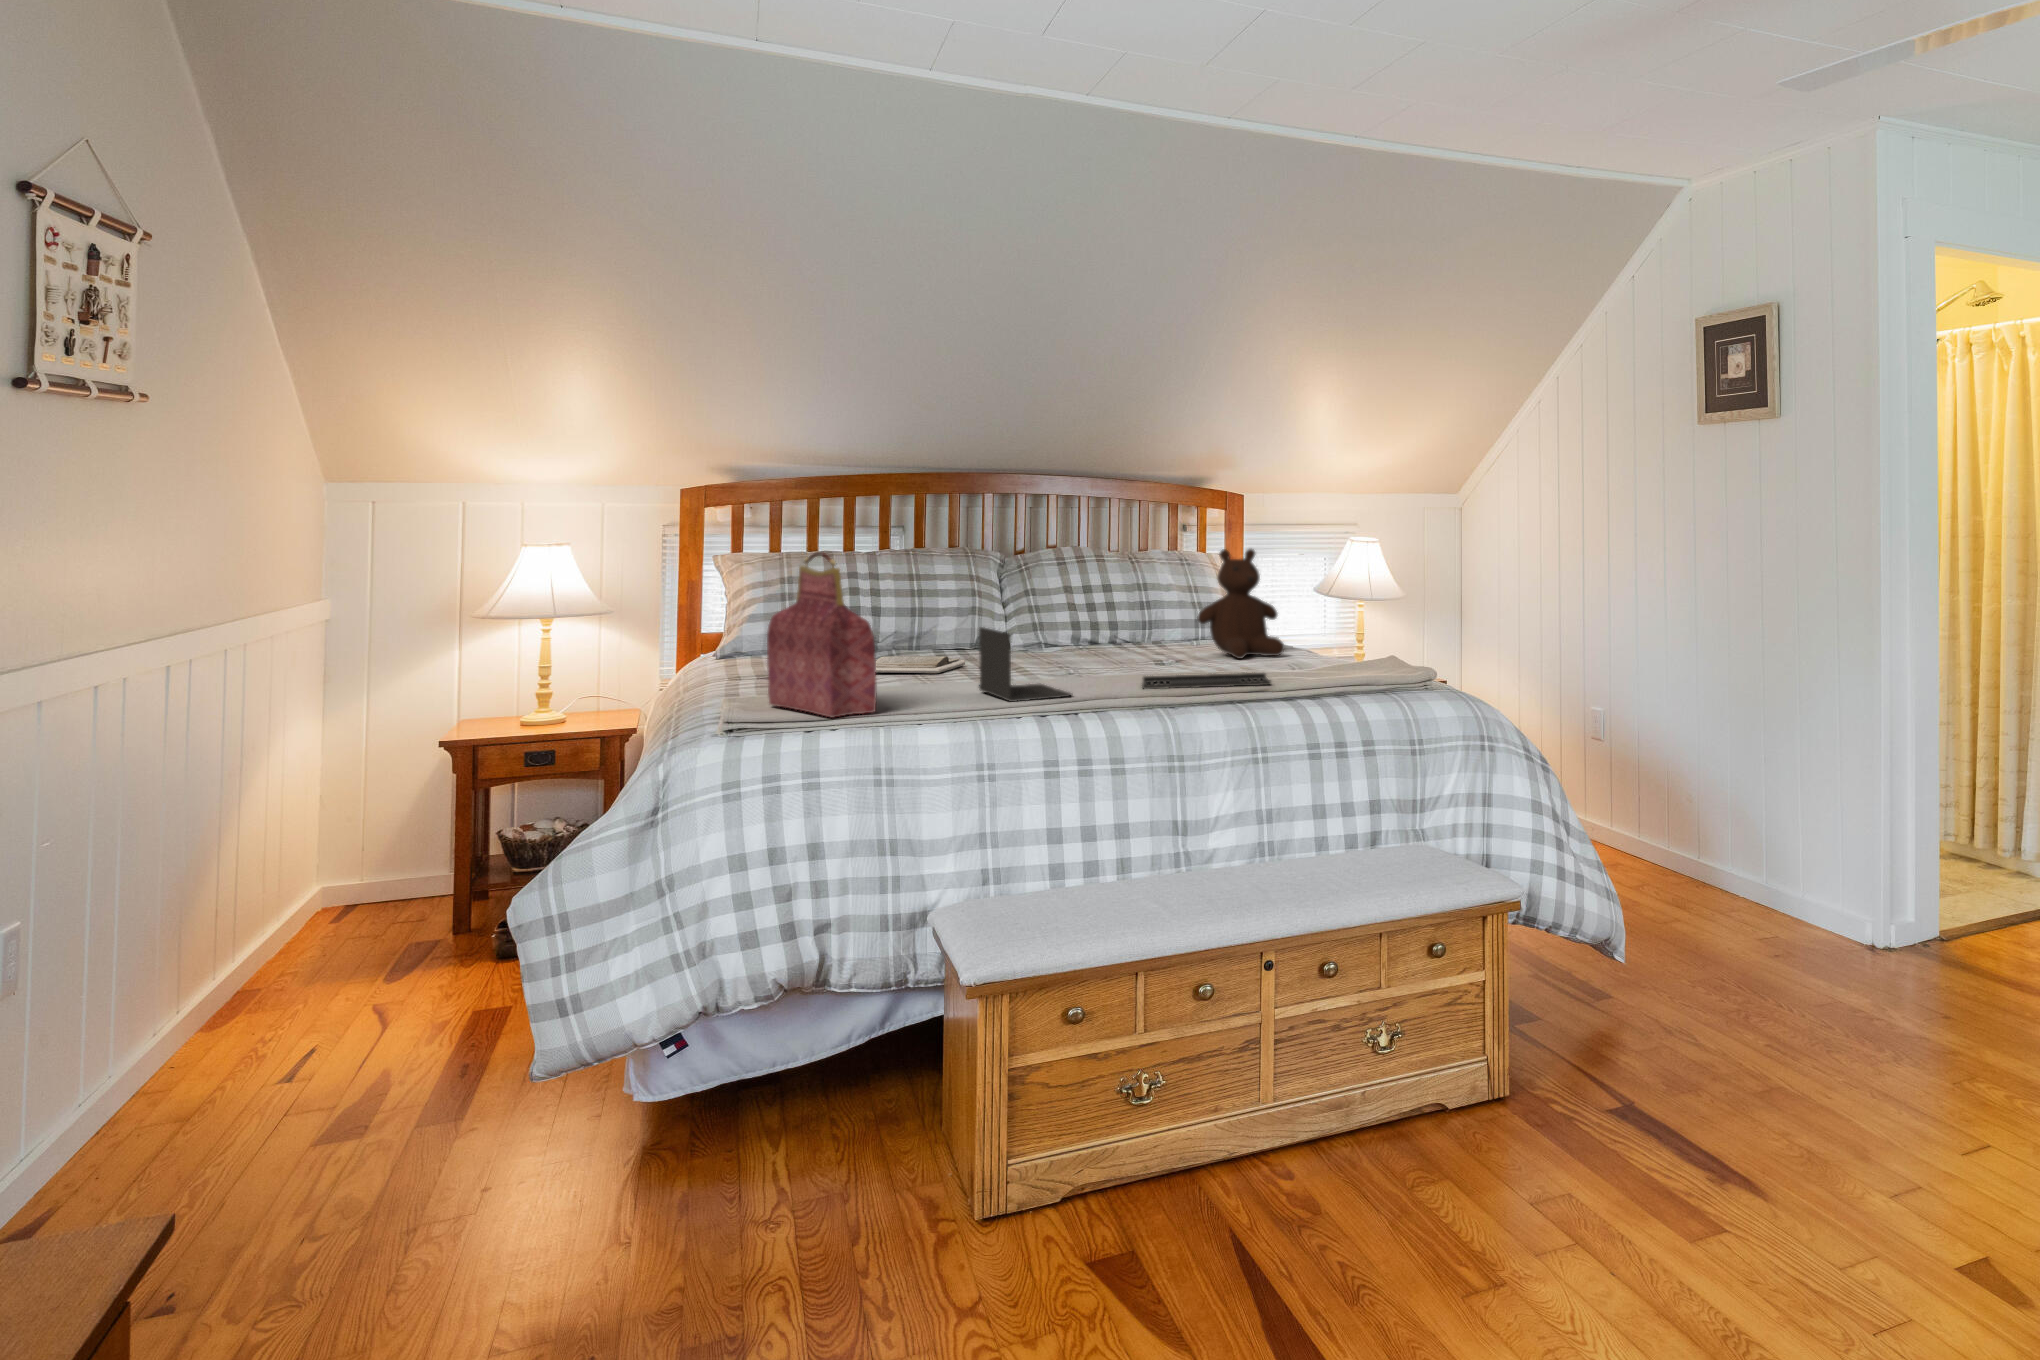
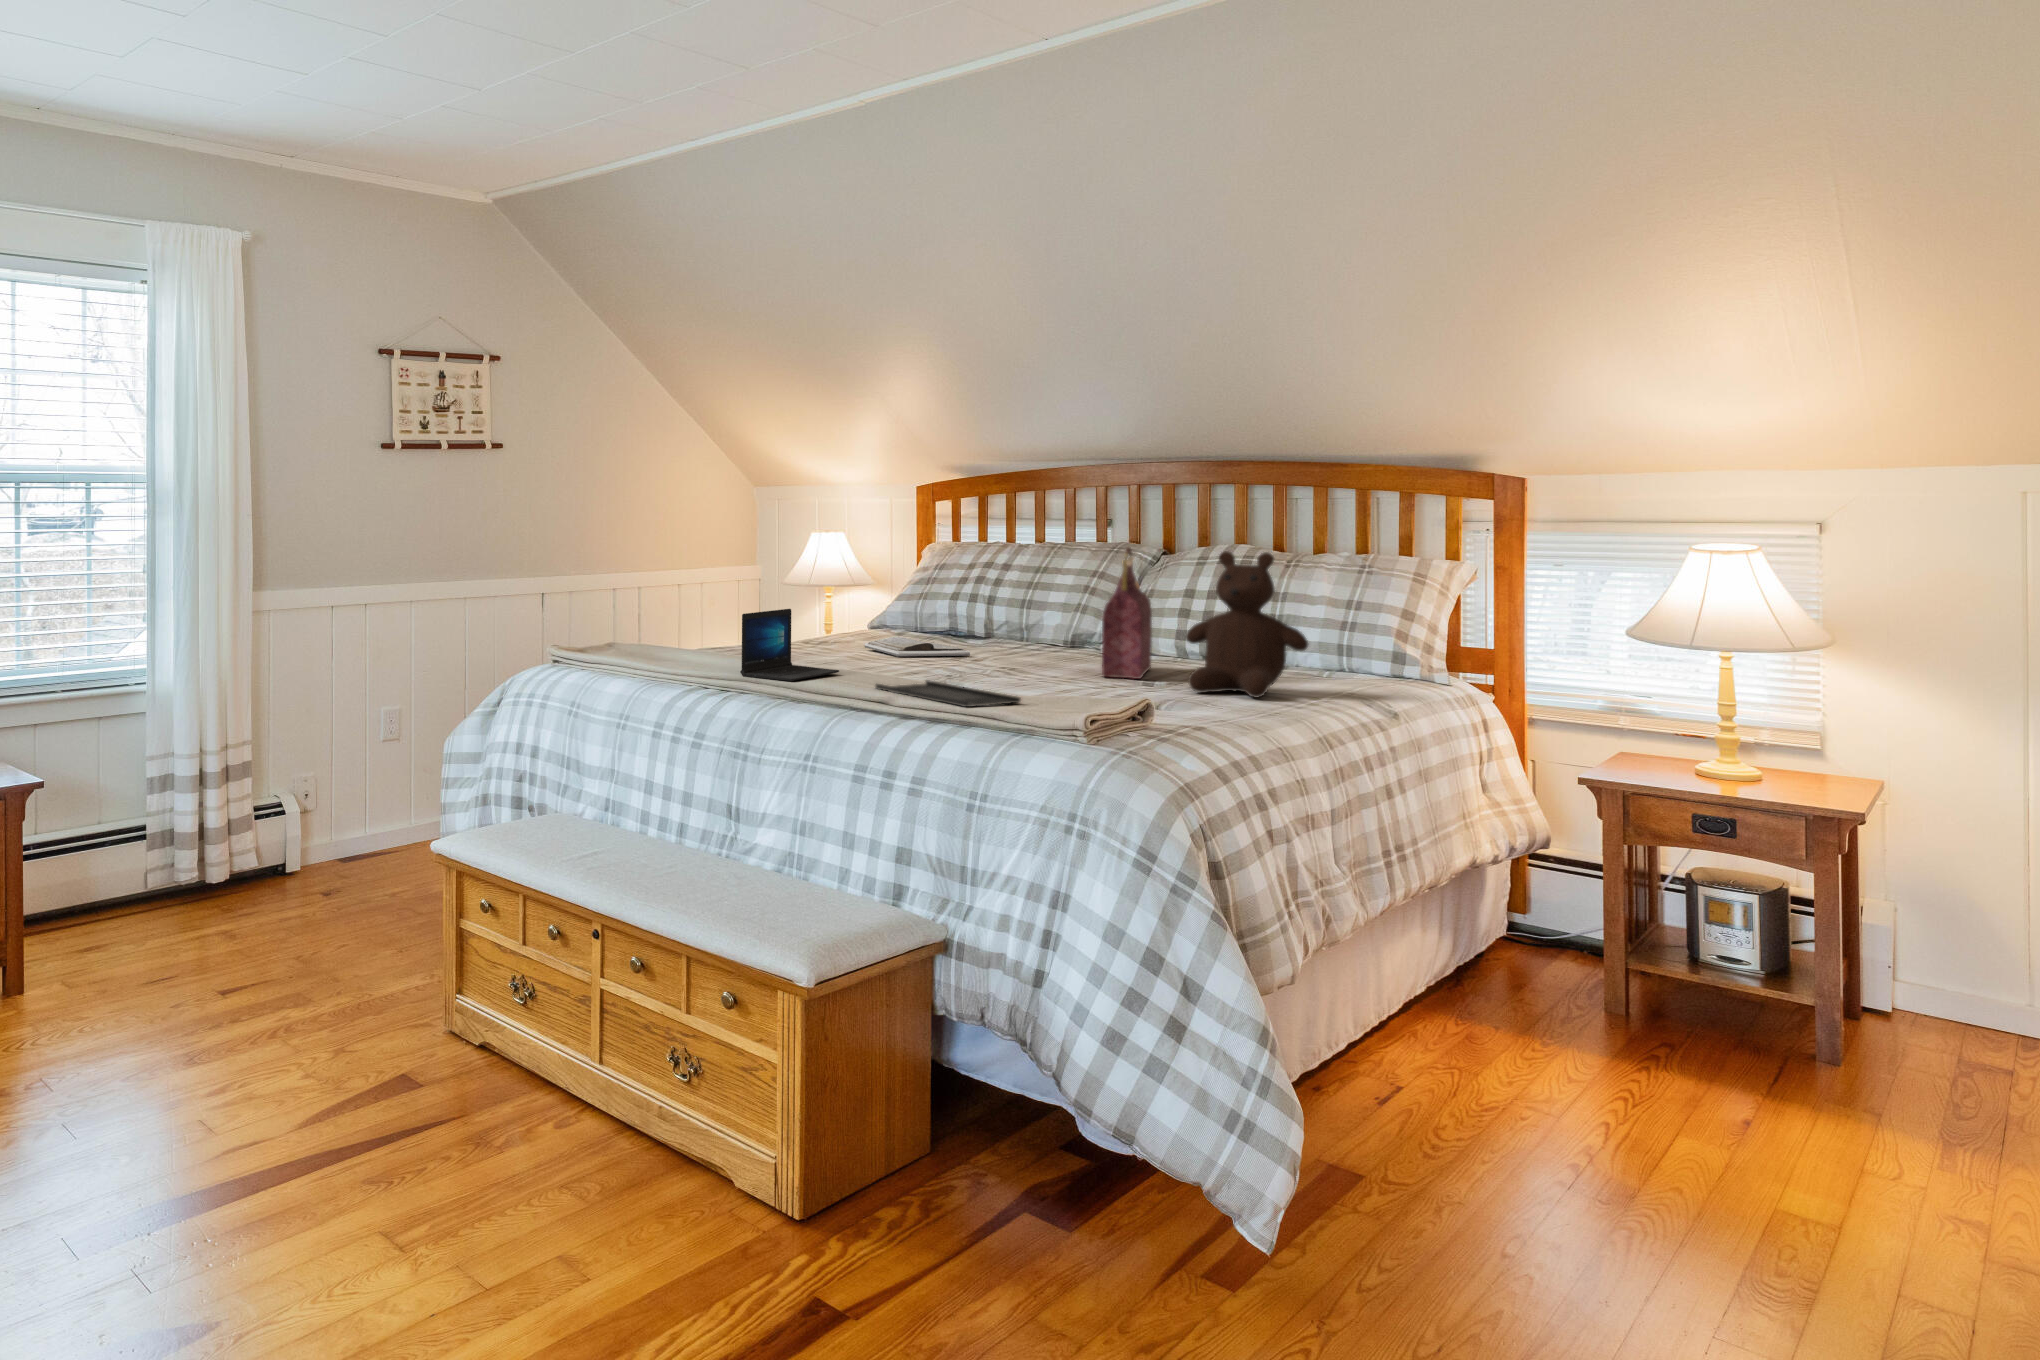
handbag: present [767,552,877,718] -> present [1102,547,1152,679]

